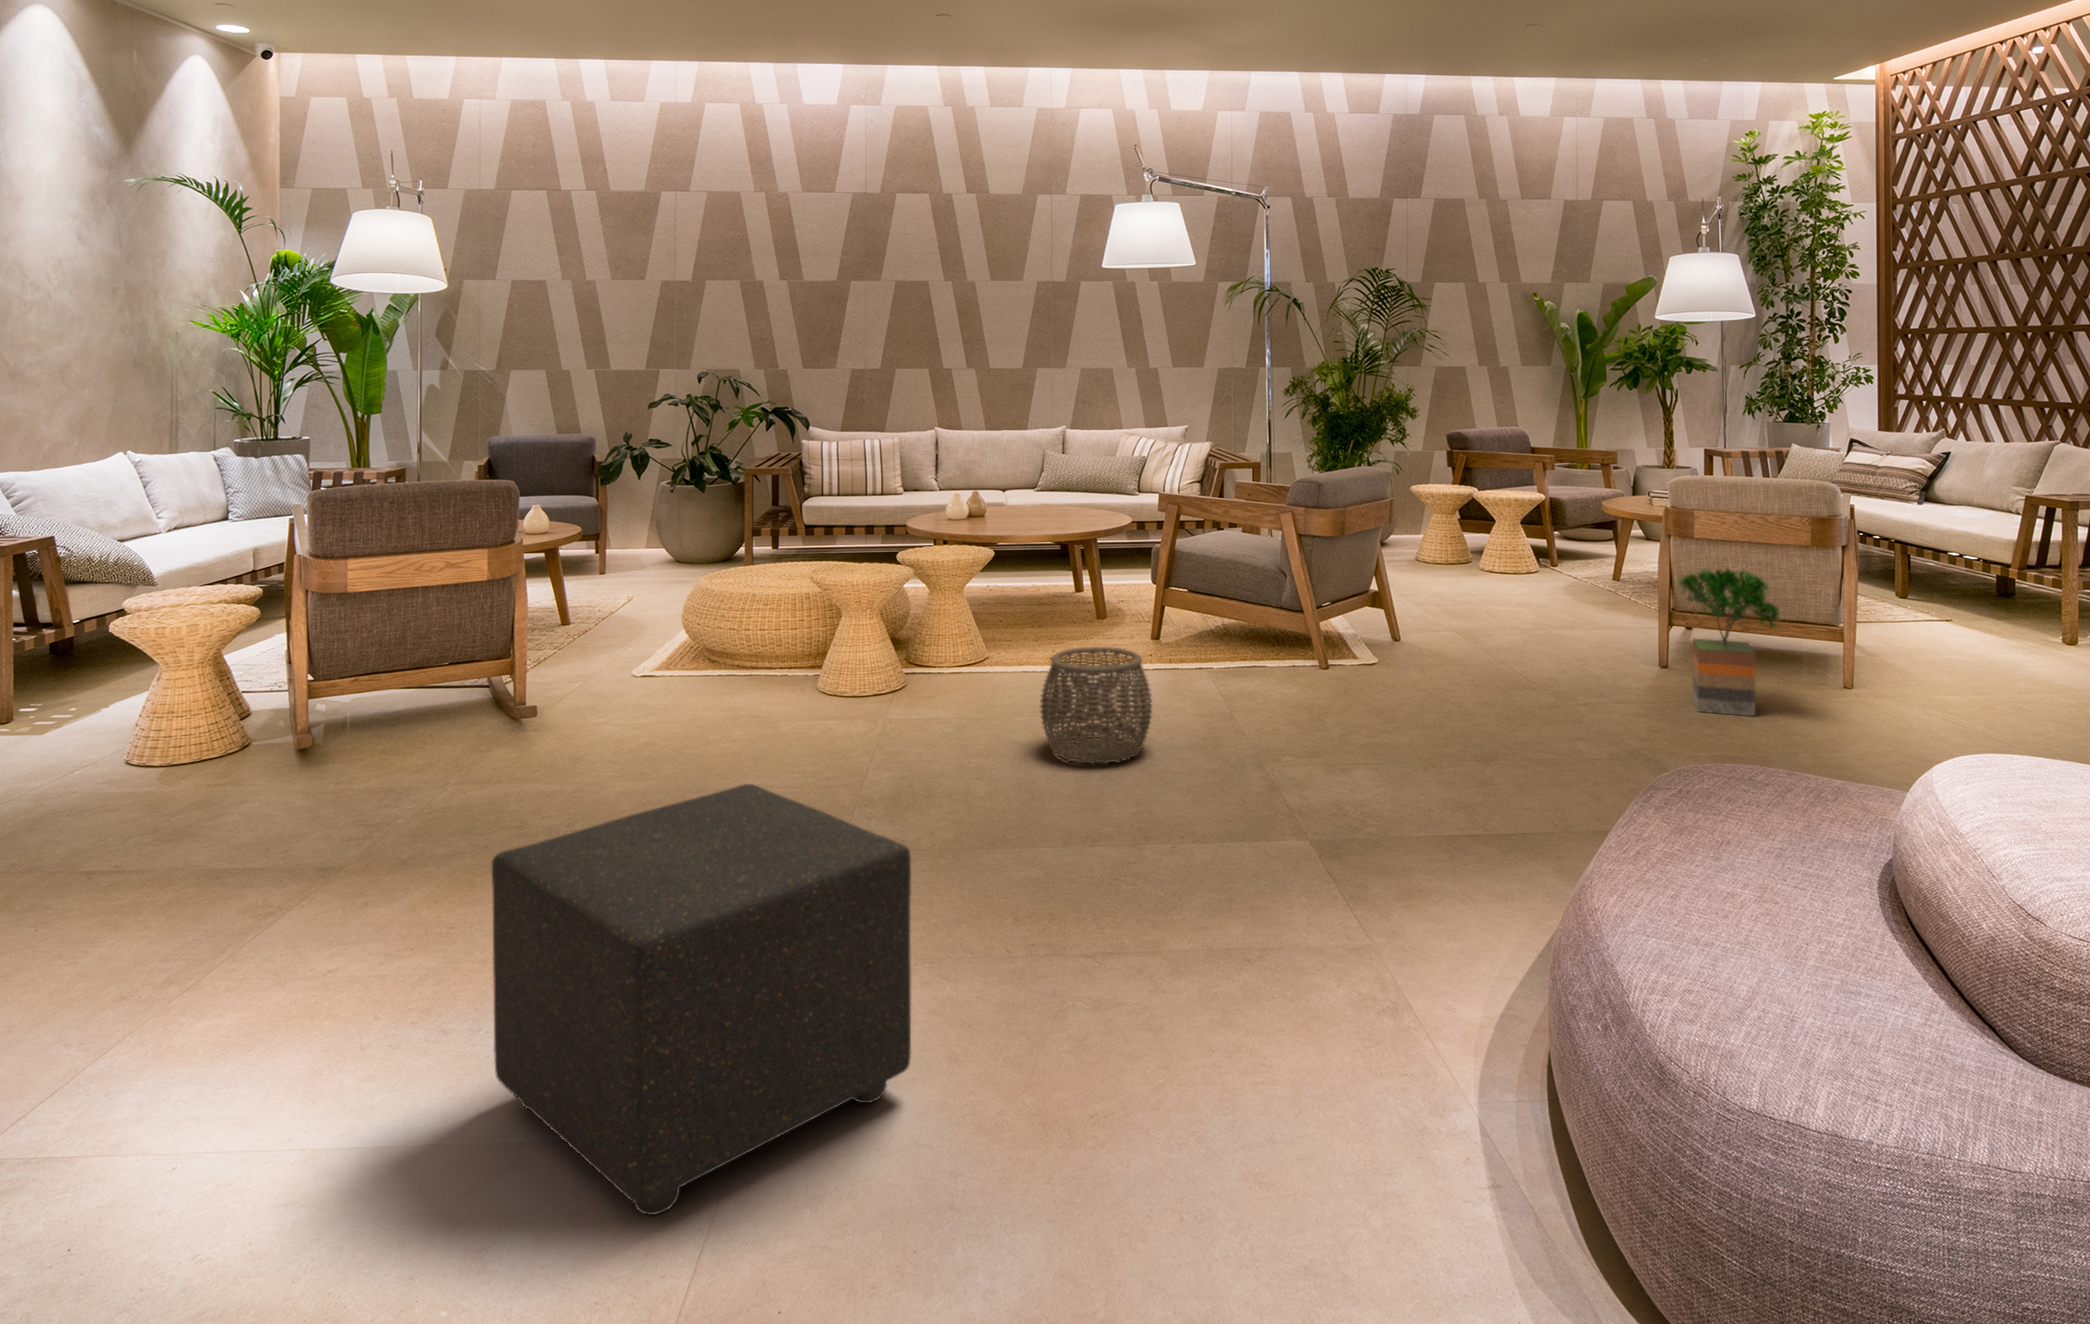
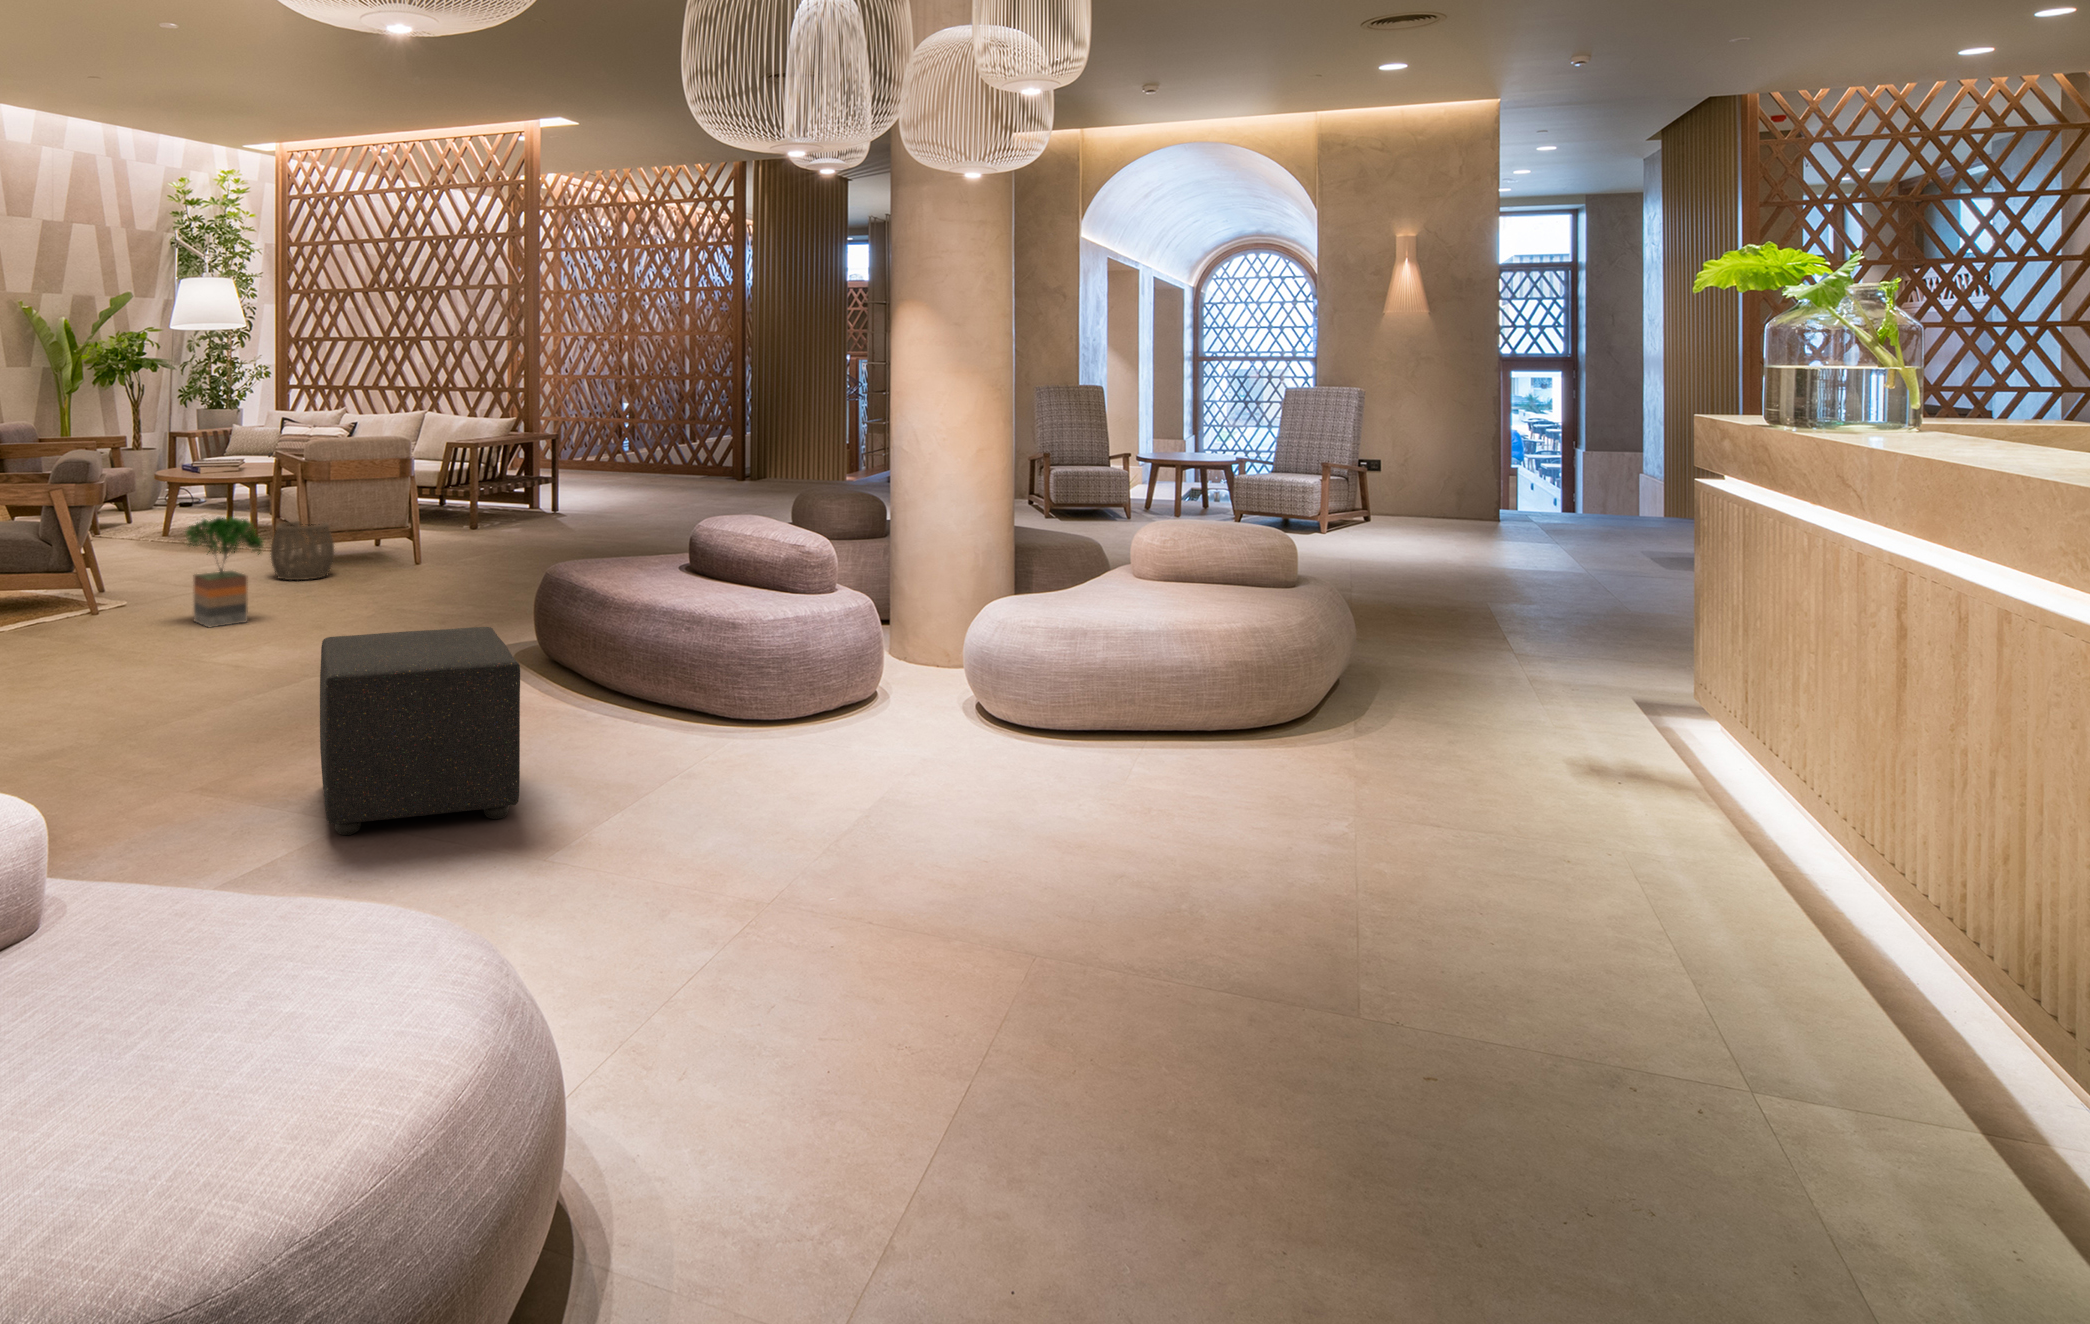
potted tree: present [1677,569,1780,716] -> present [186,517,264,627]
woven basket: present [1040,647,1152,764] -> present [270,521,334,581]

